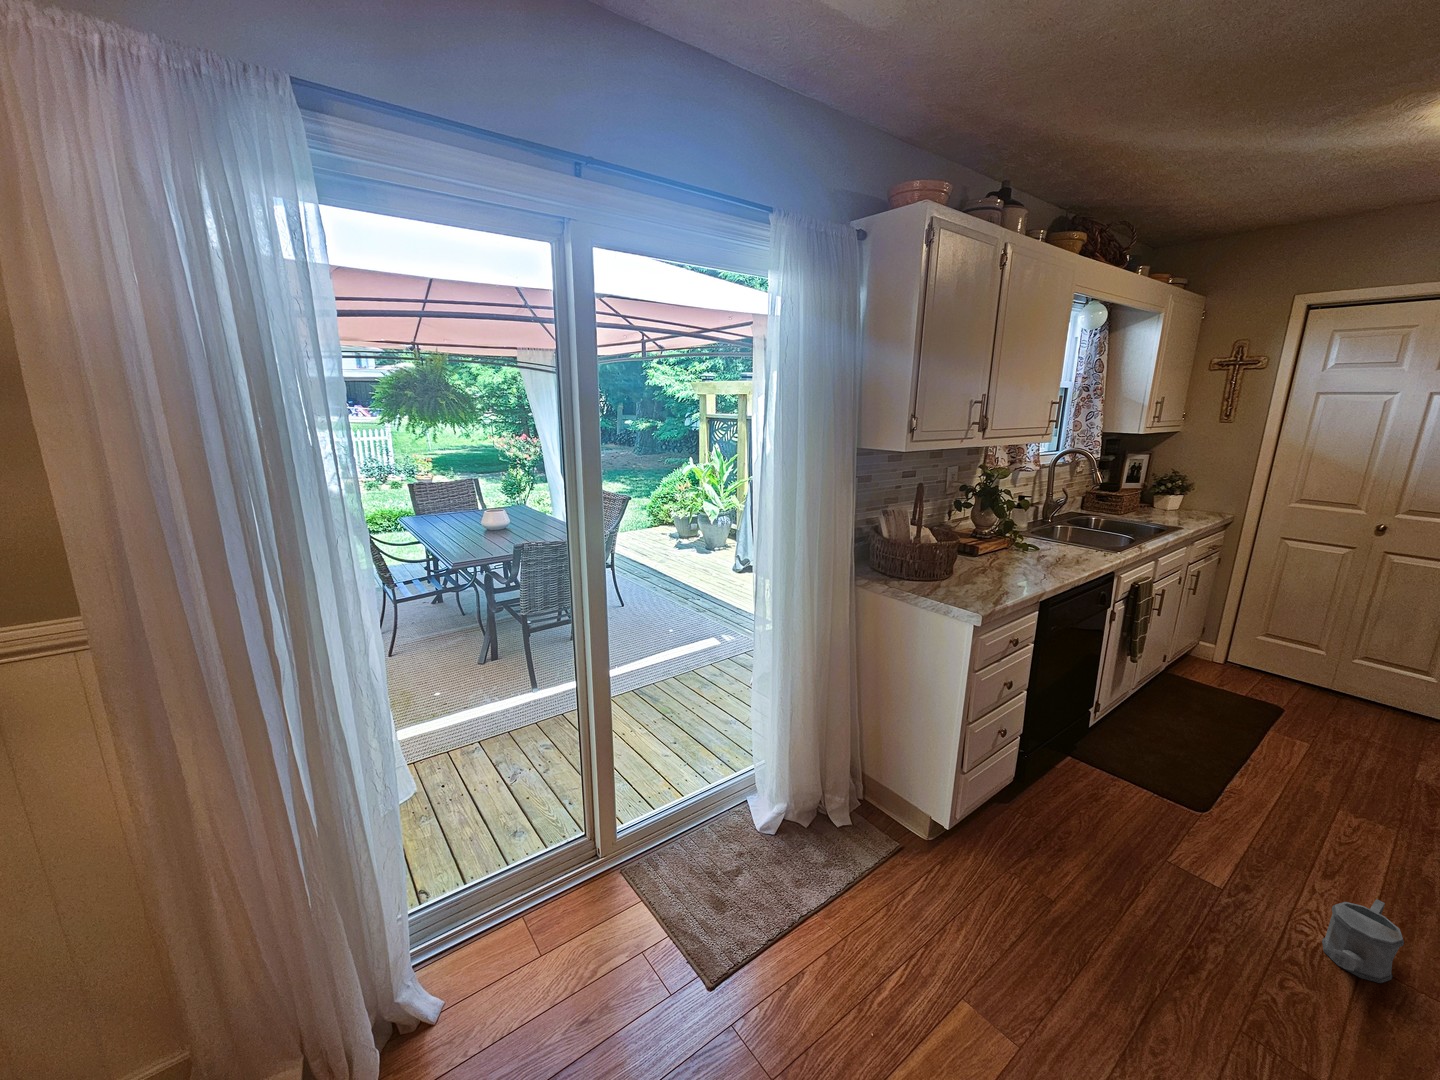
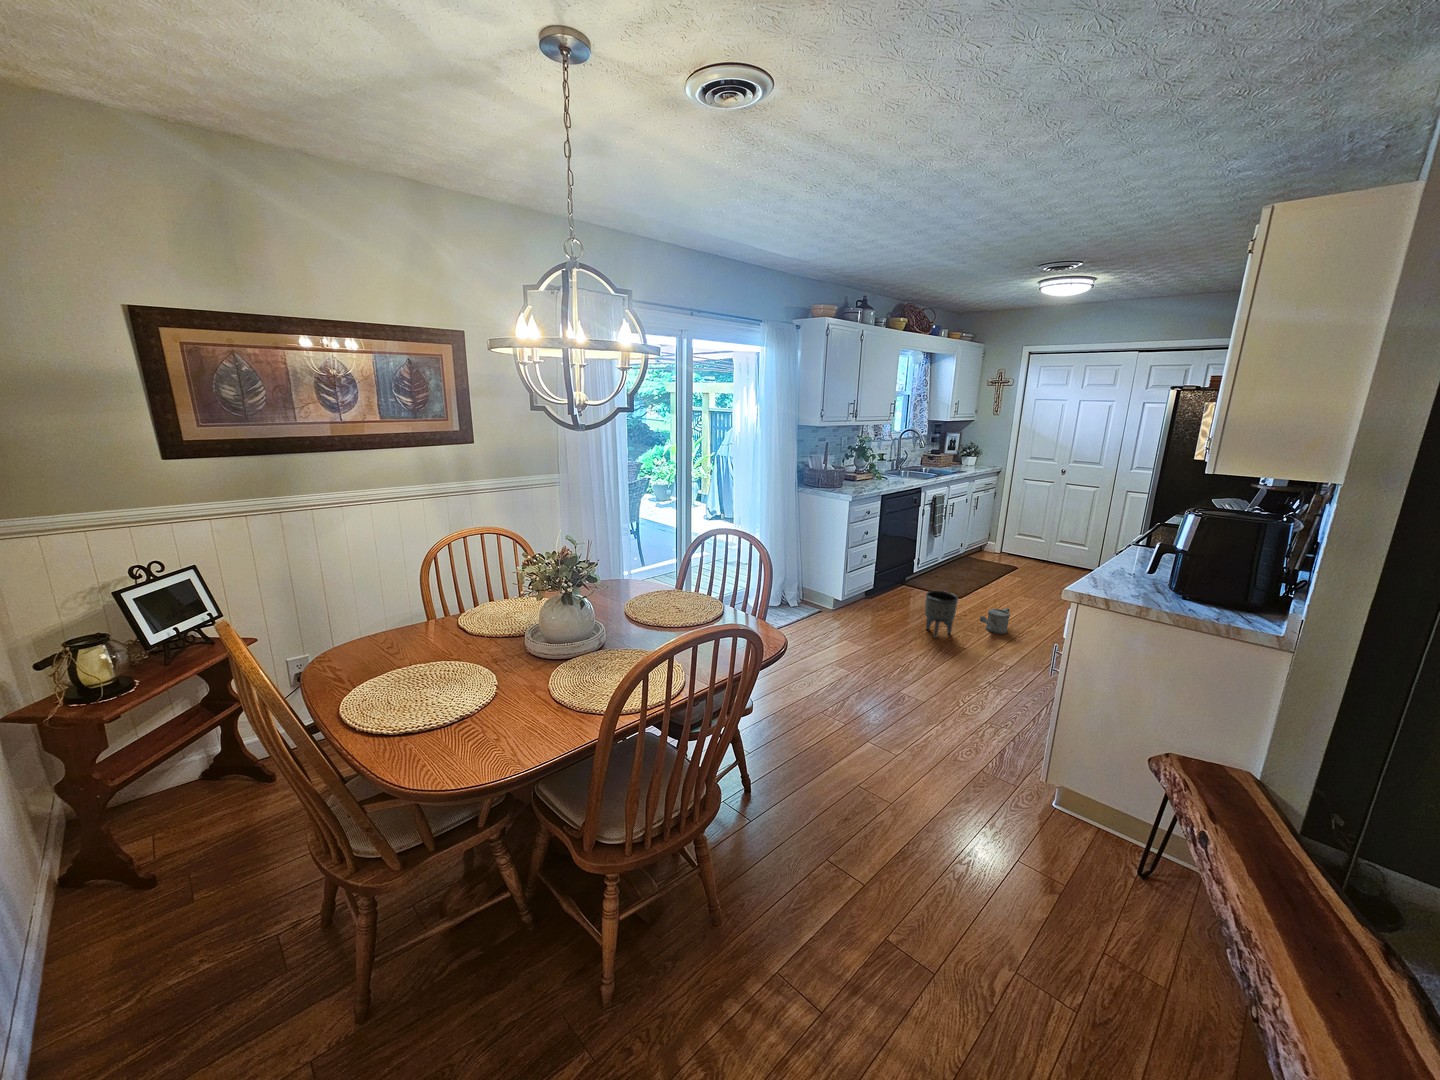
planter: none [1169,859,1277,996] -> present [925,591,958,638]

